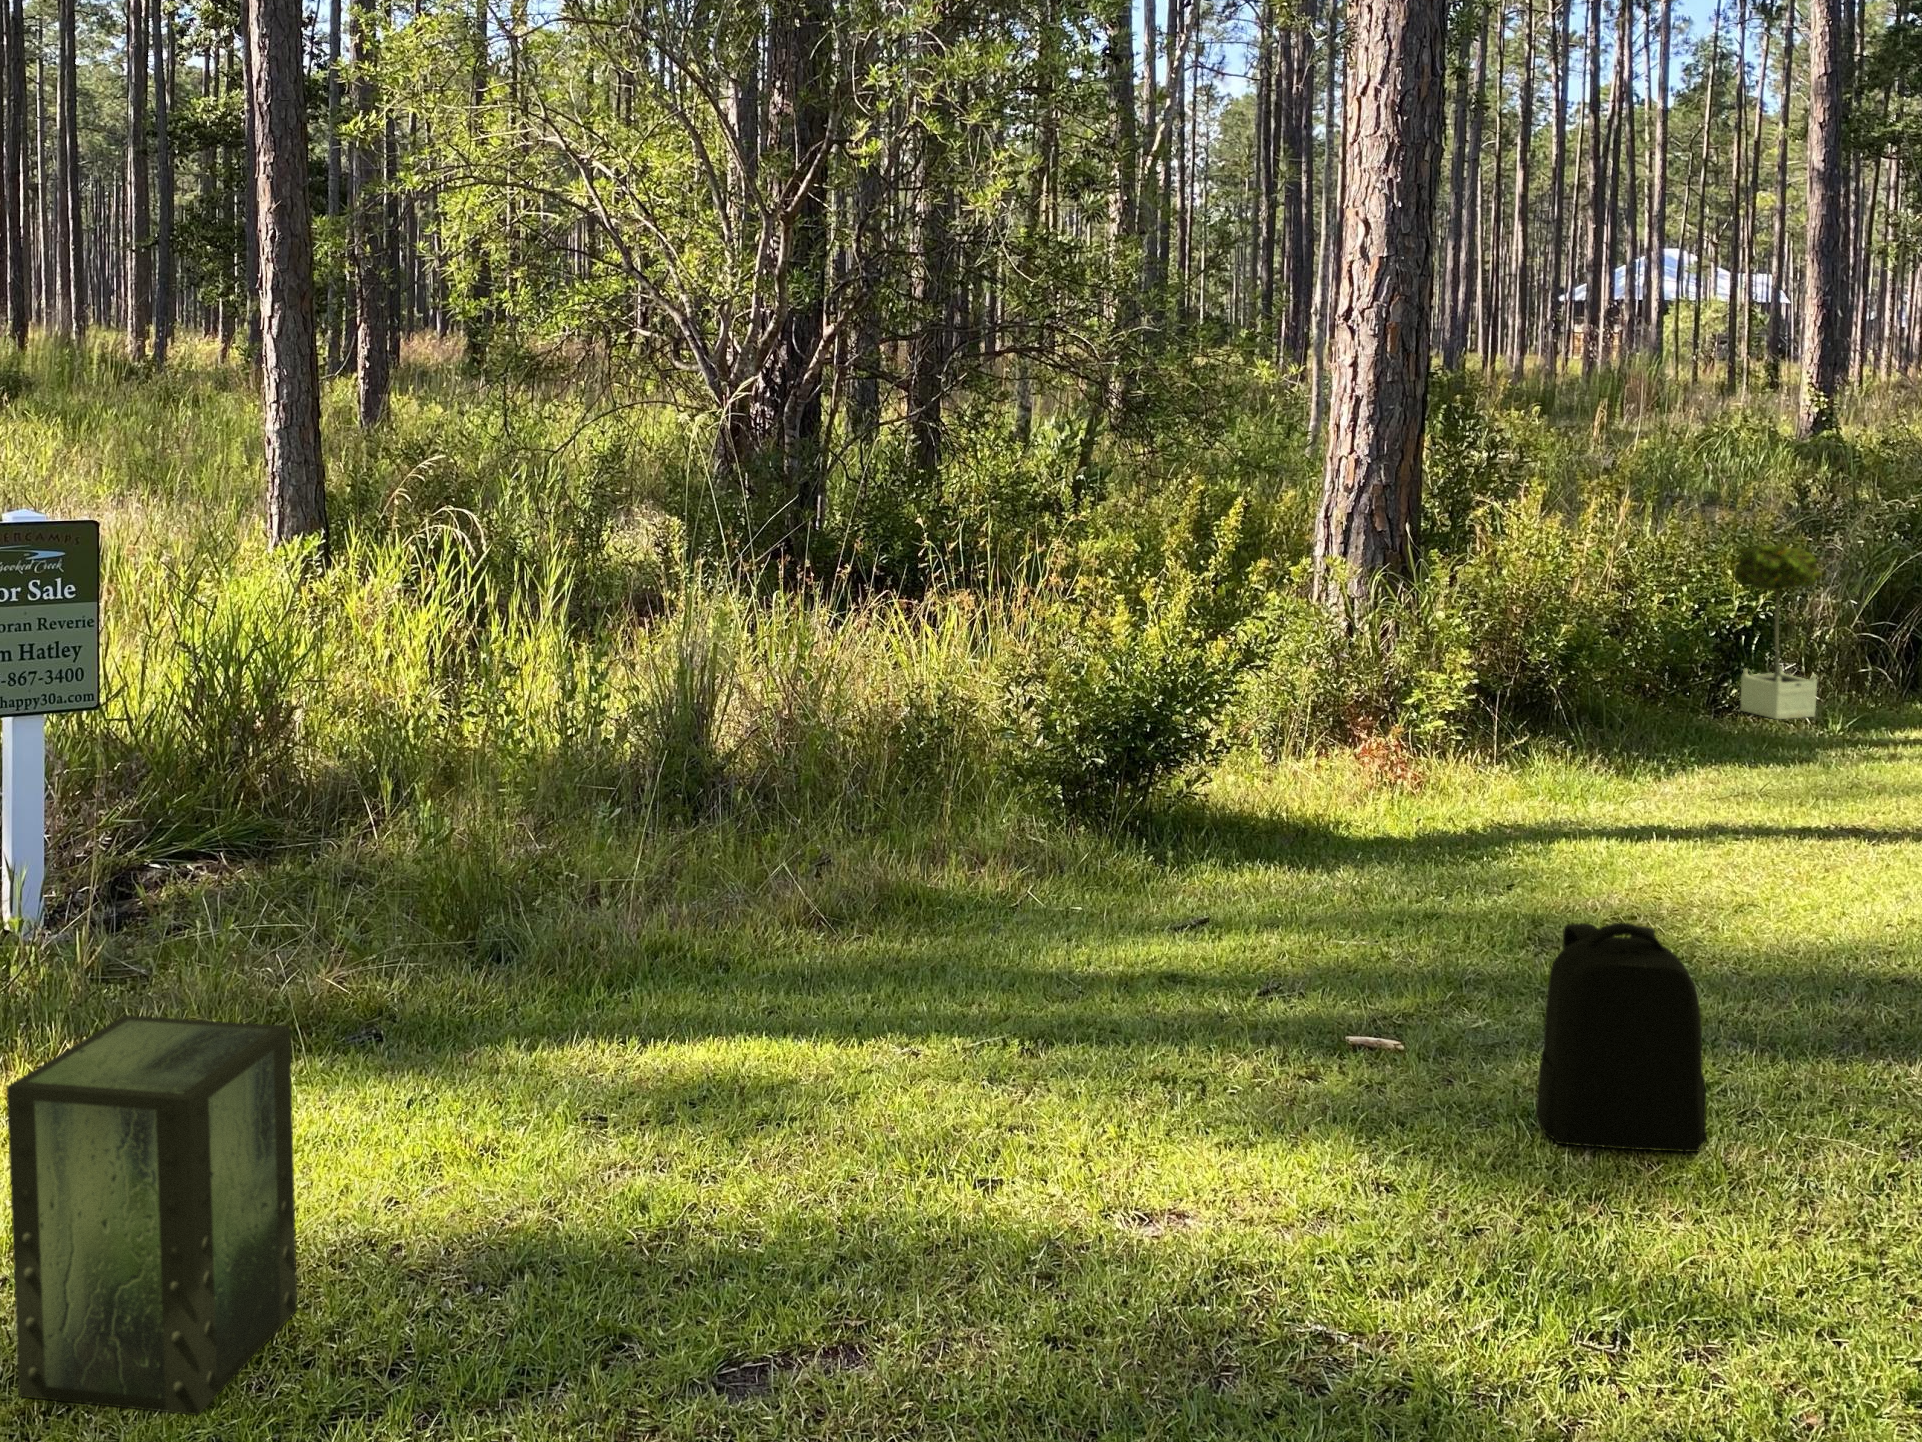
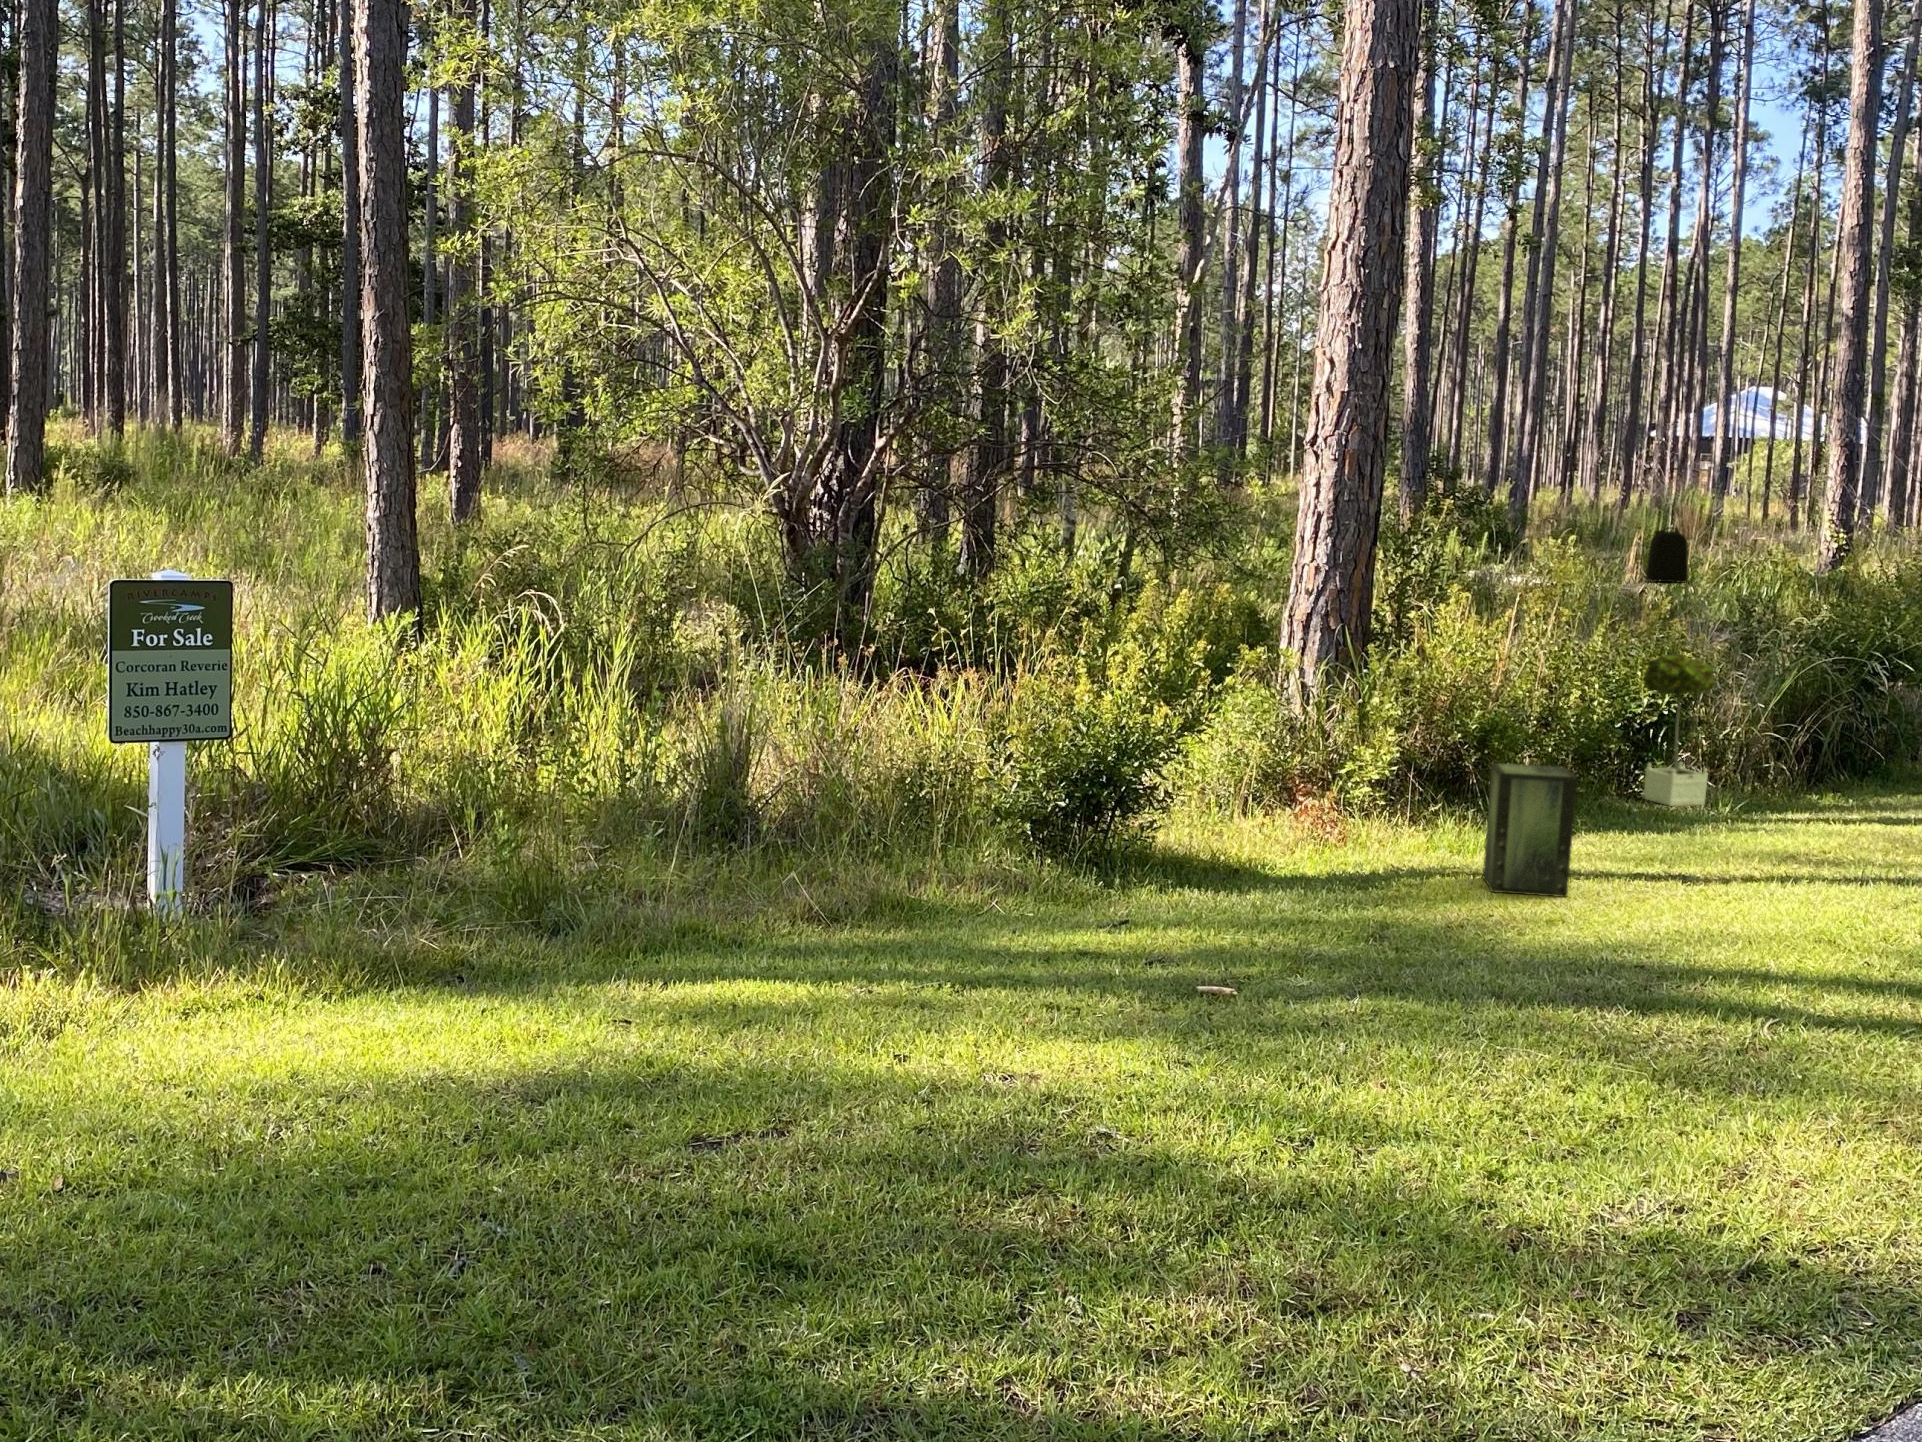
backpack: present [1535,923,1707,1152] -> present [1645,527,1689,583]
storage box: present [7,1015,297,1415] -> present [1483,763,1577,897]

